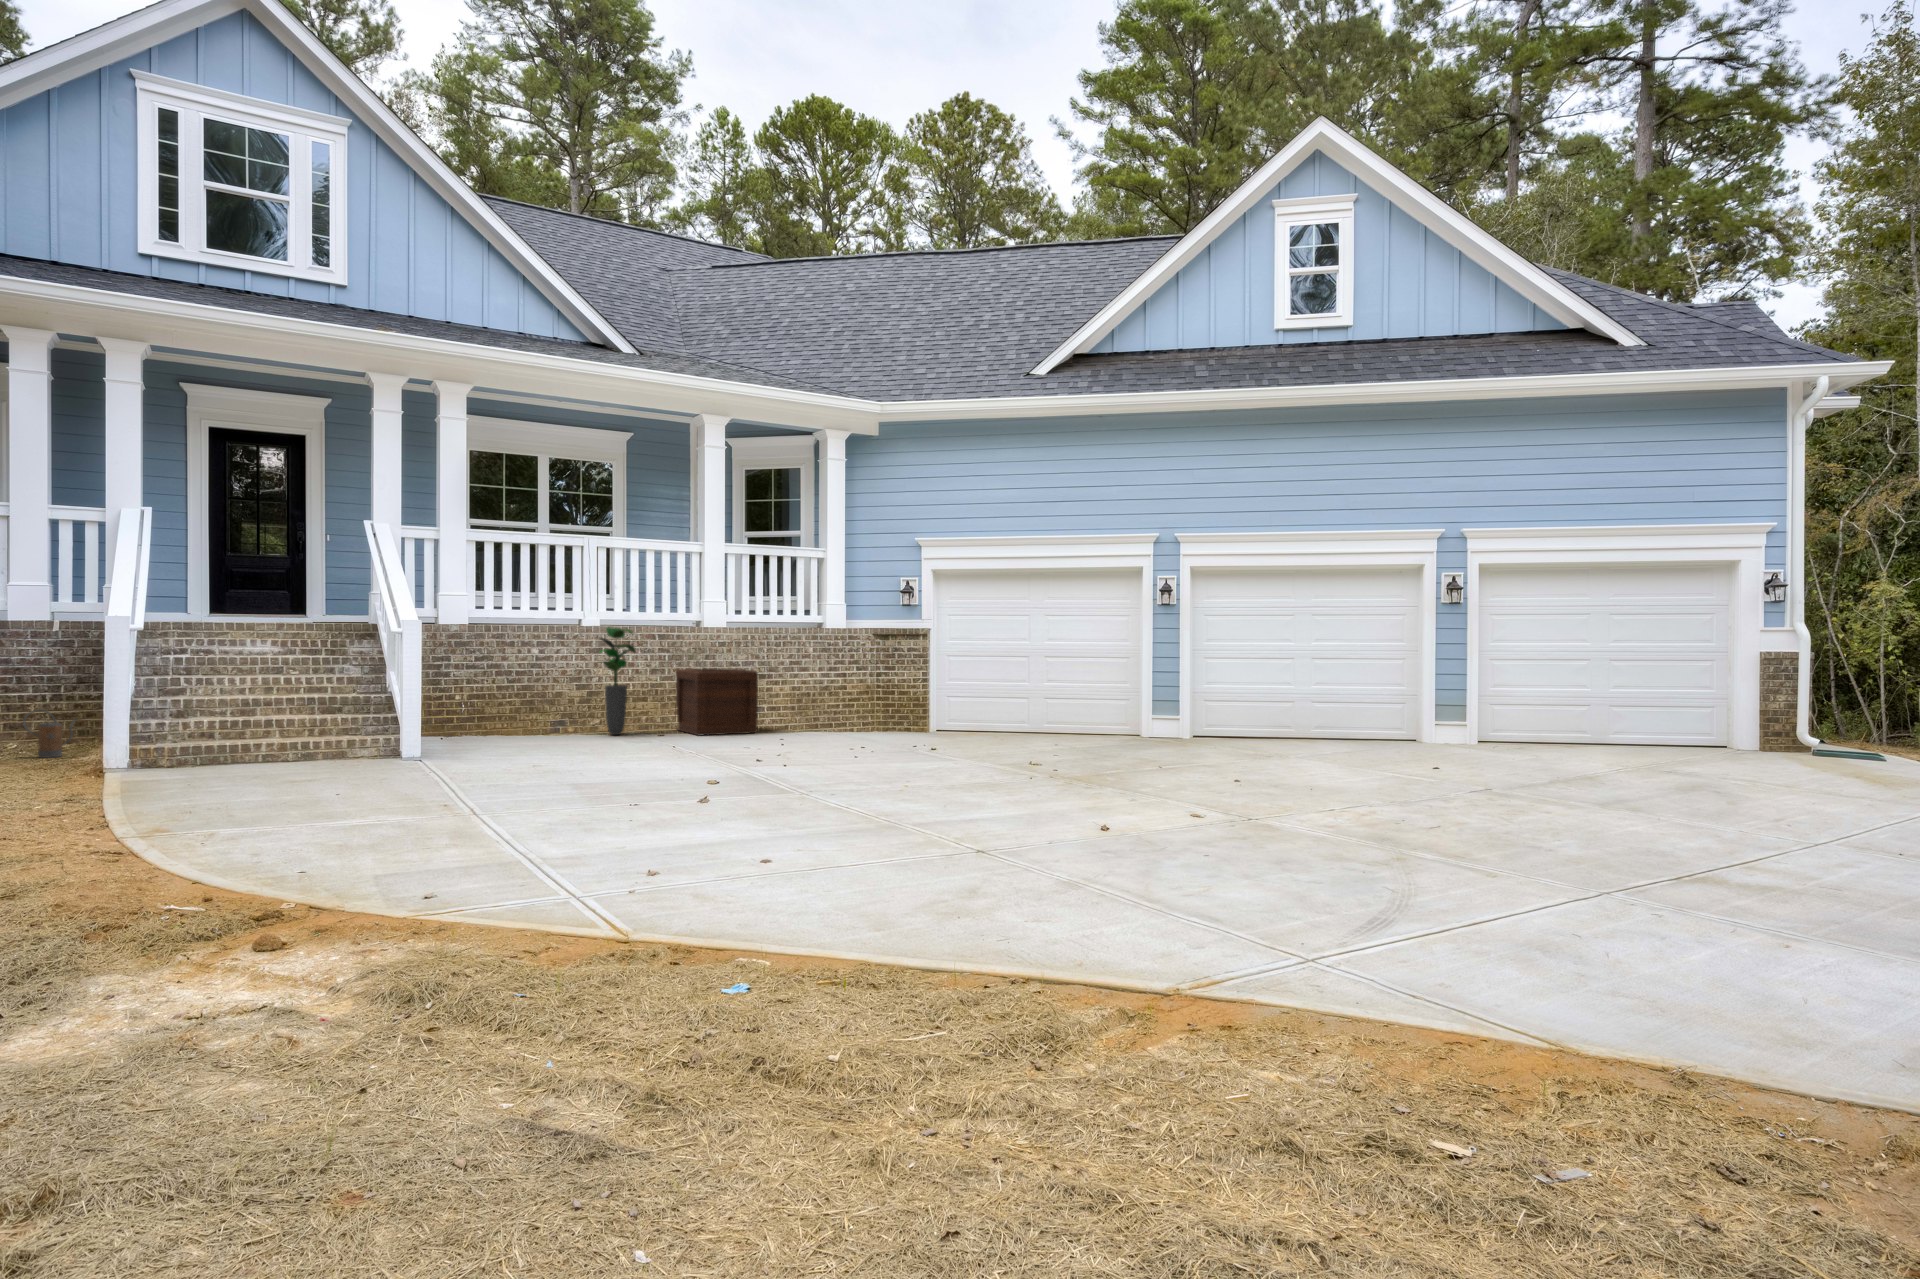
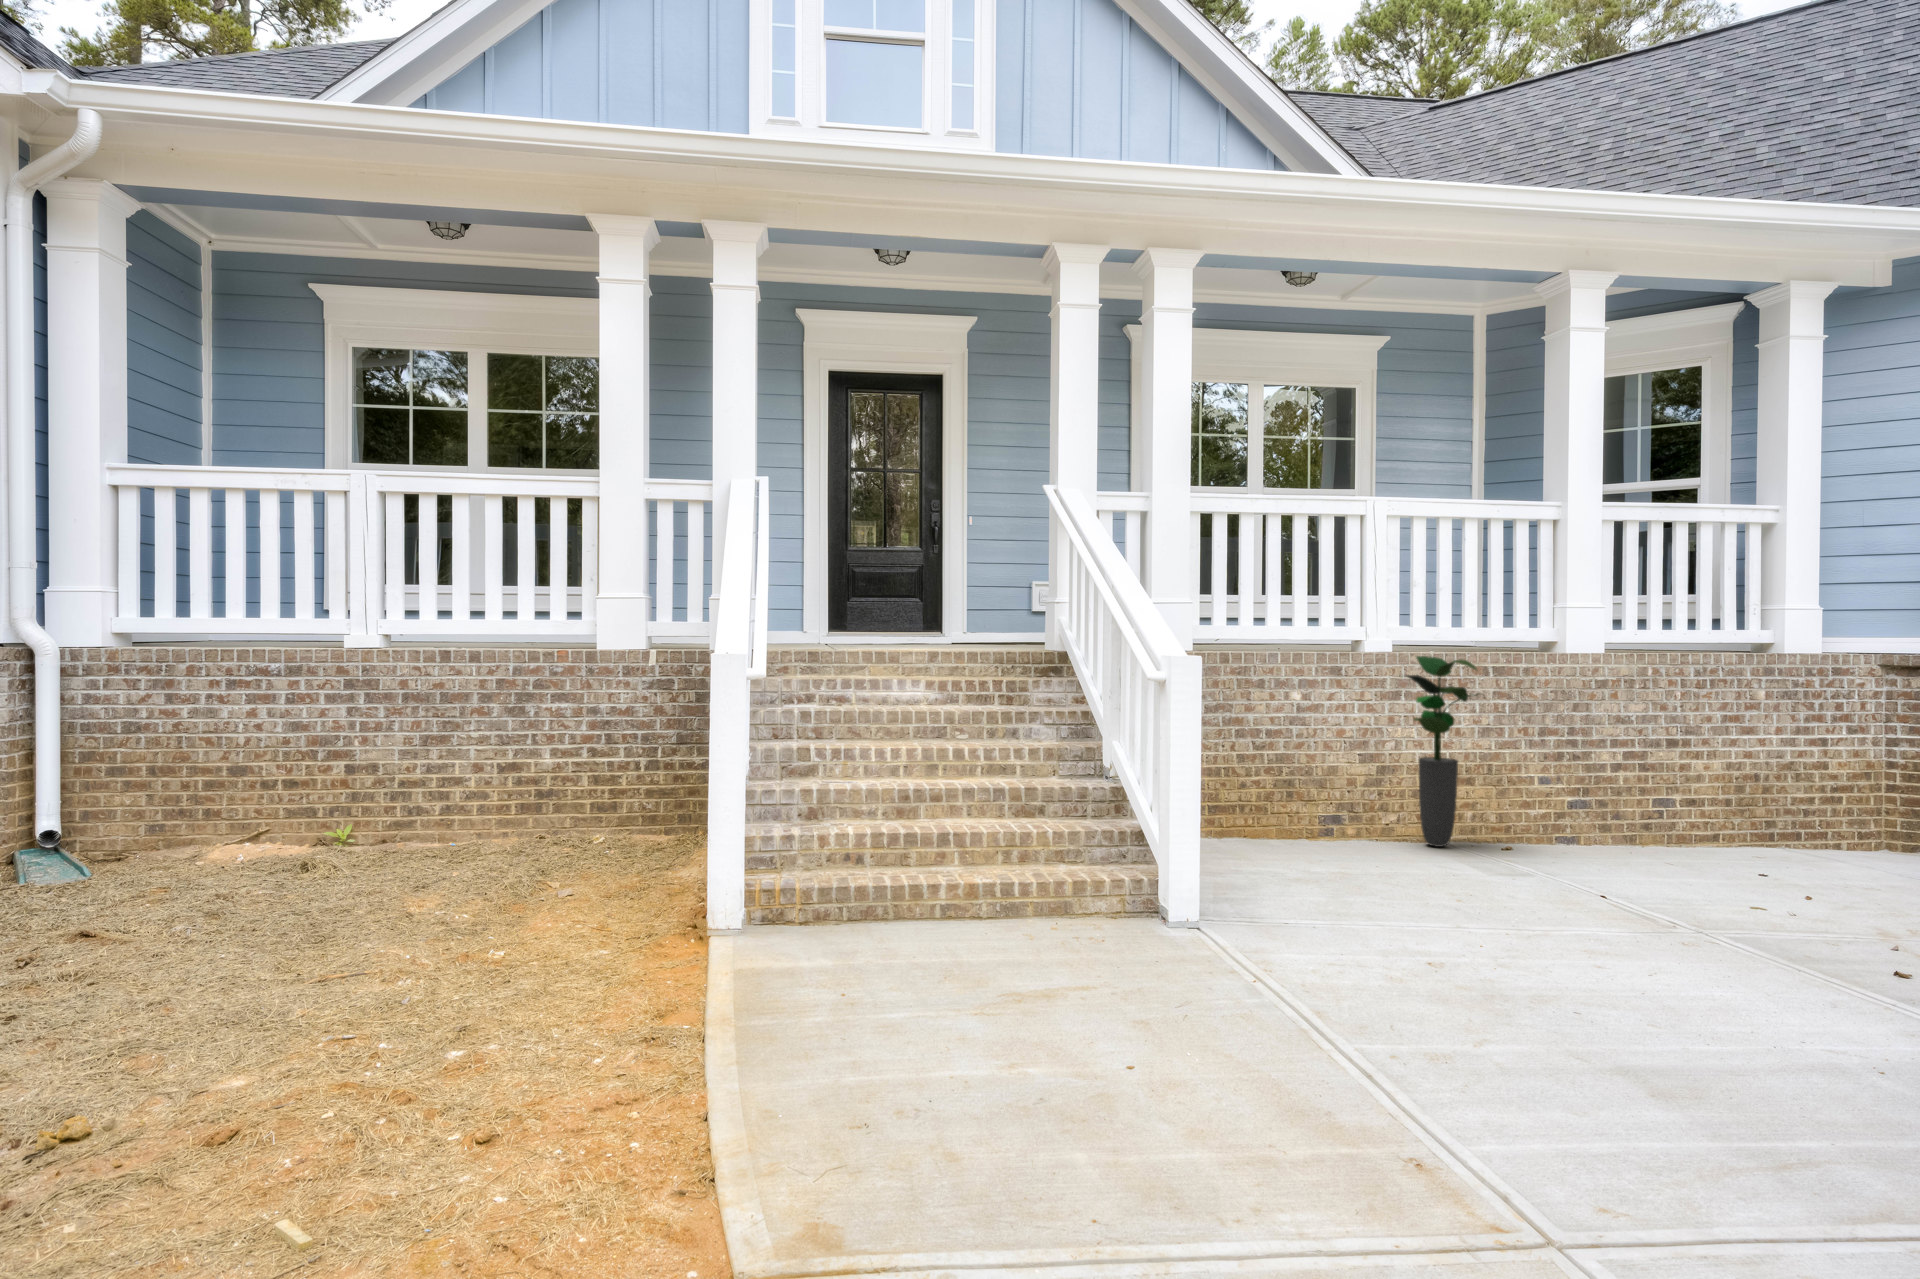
wooden crate: present [676,669,758,736] -> none [1525,729,1708,858]
watering can: present [23,710,76,758] -> none [609,783,676,857]

